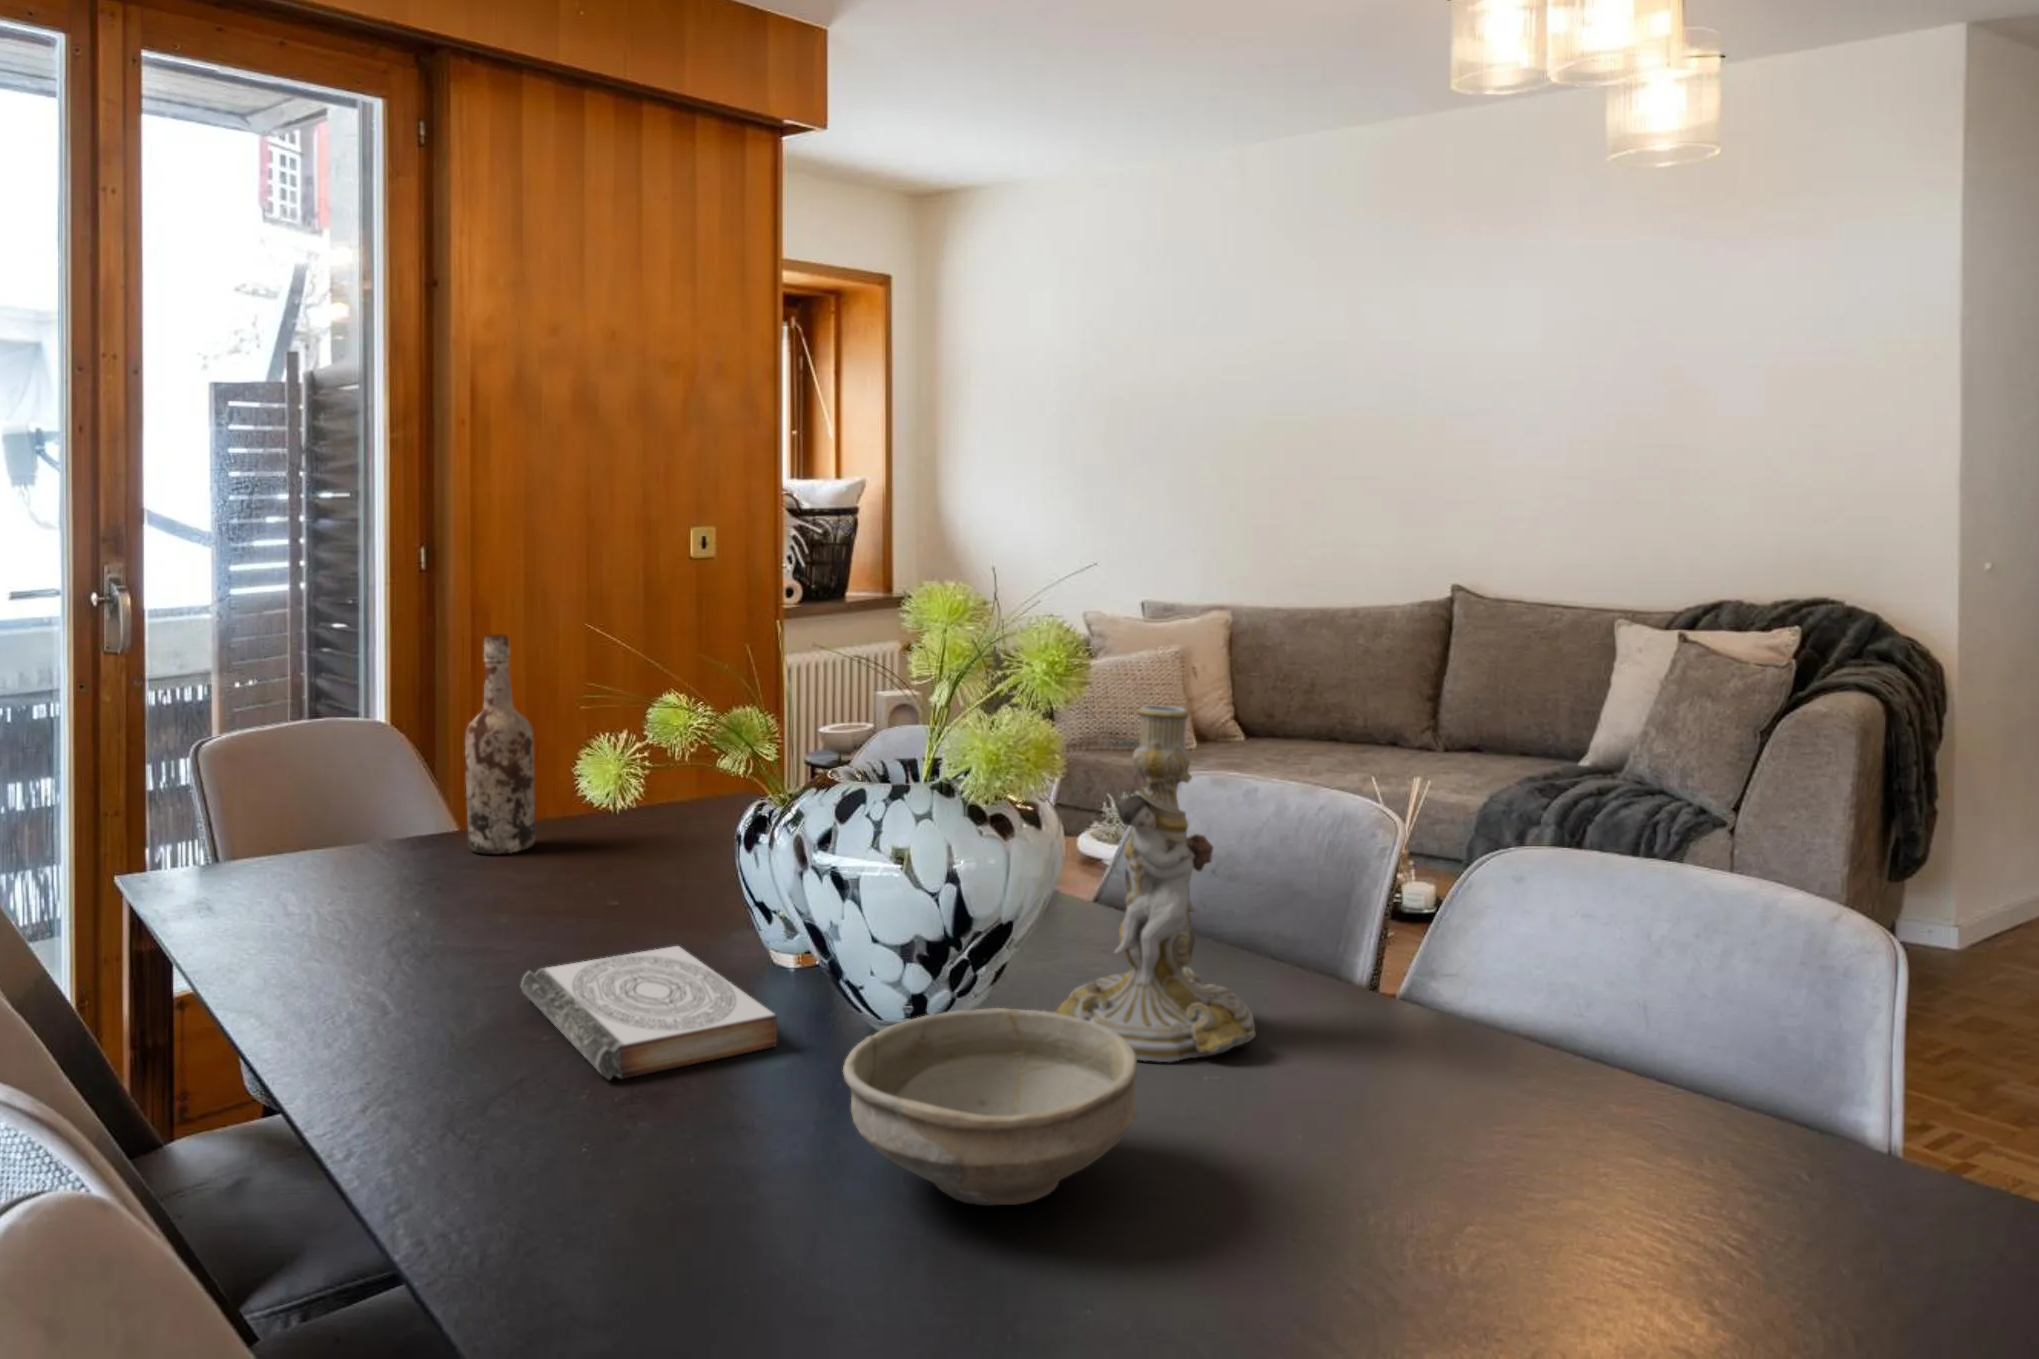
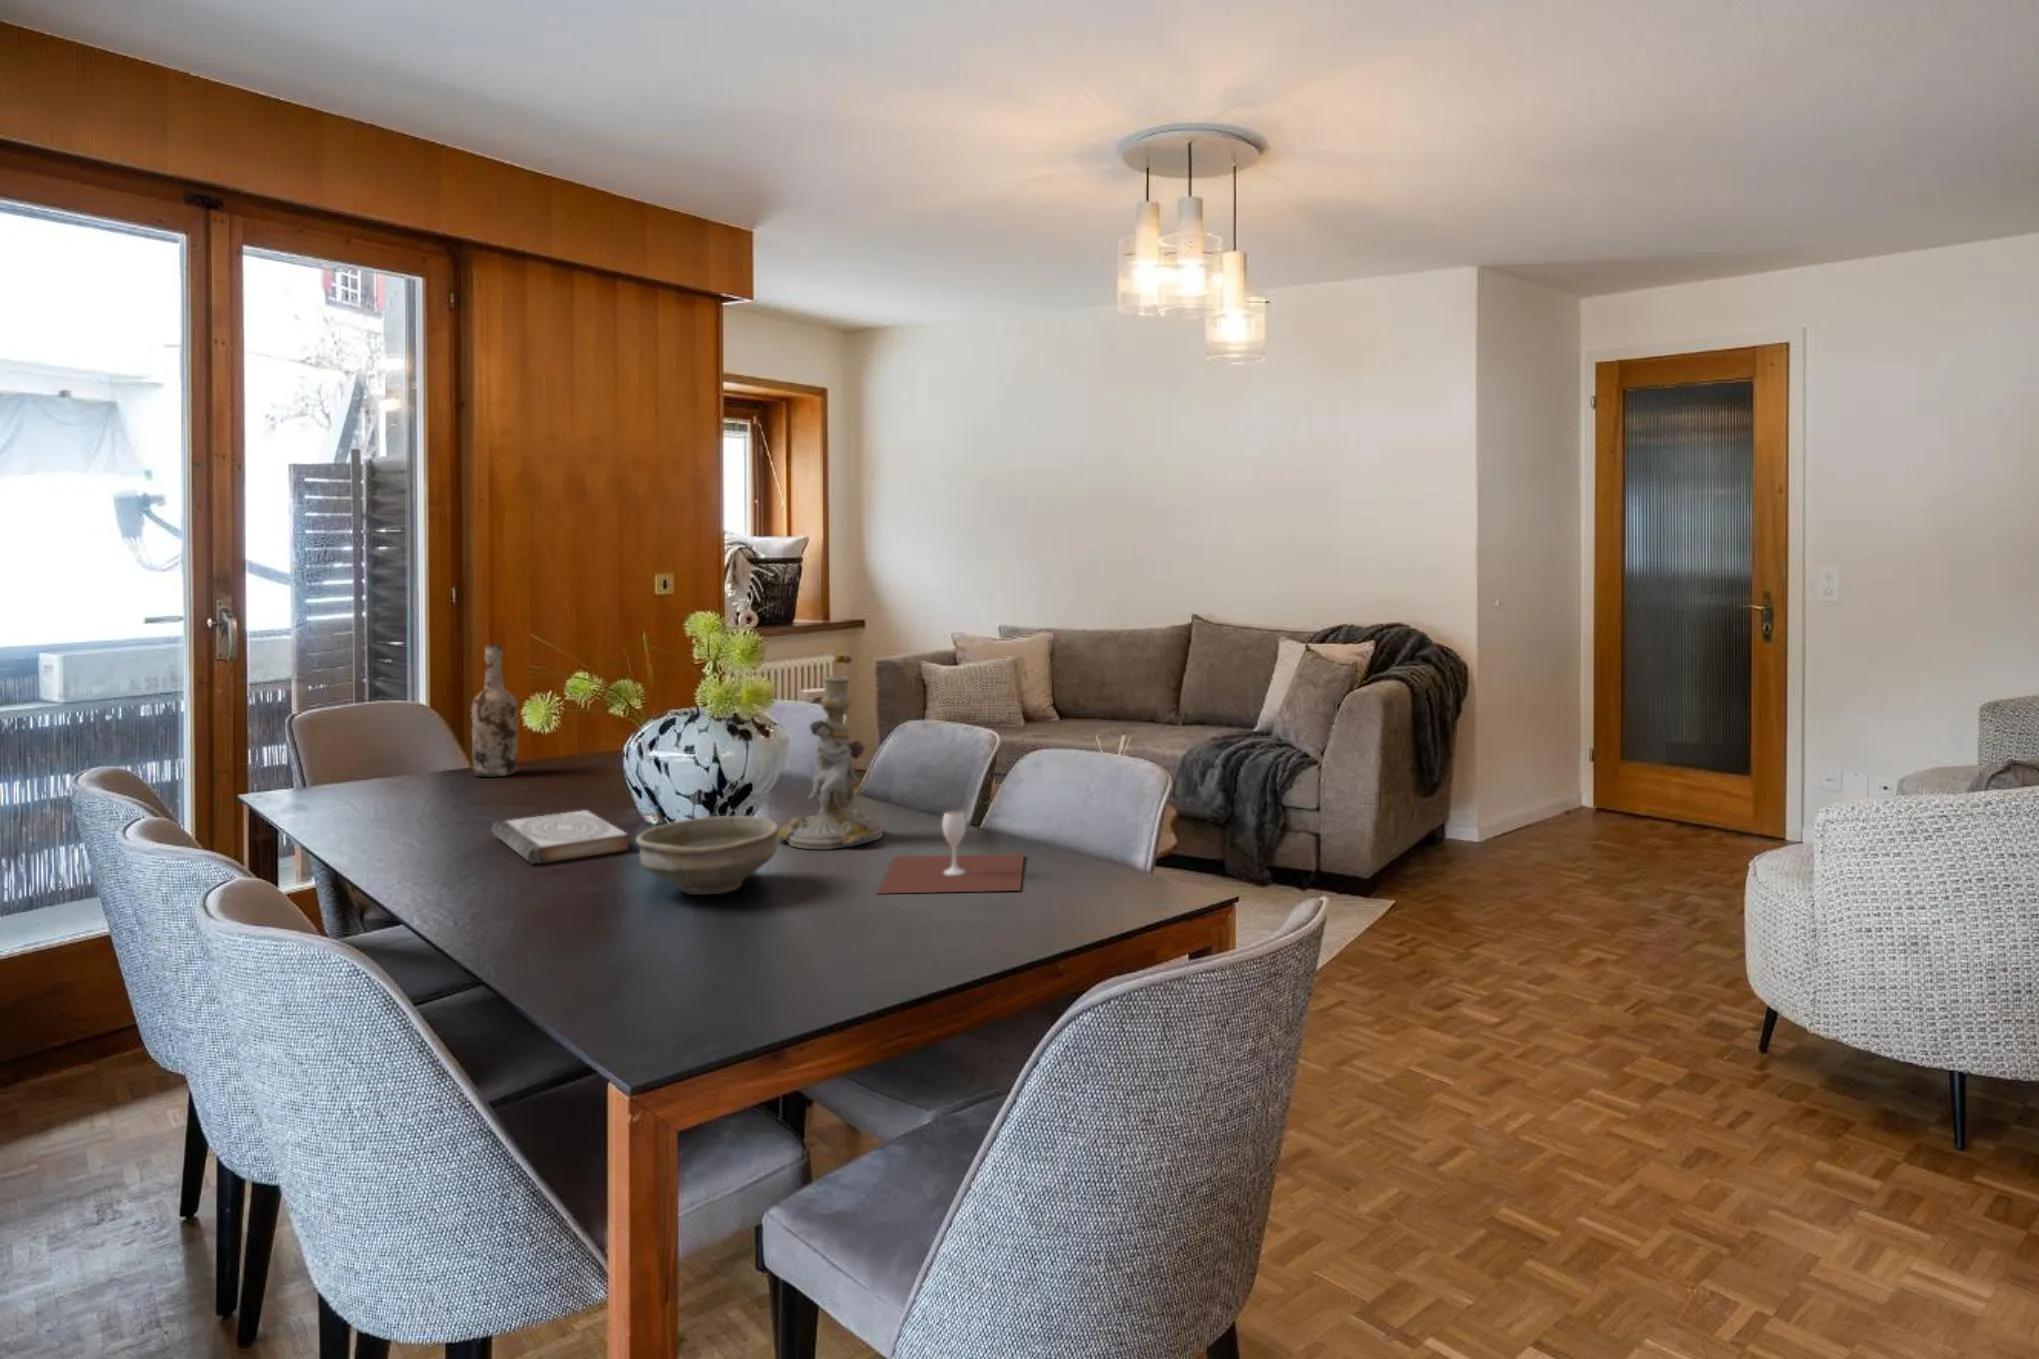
wine glass: none [1329,1017,1724,1235] -> present [878,811,1024,894]

